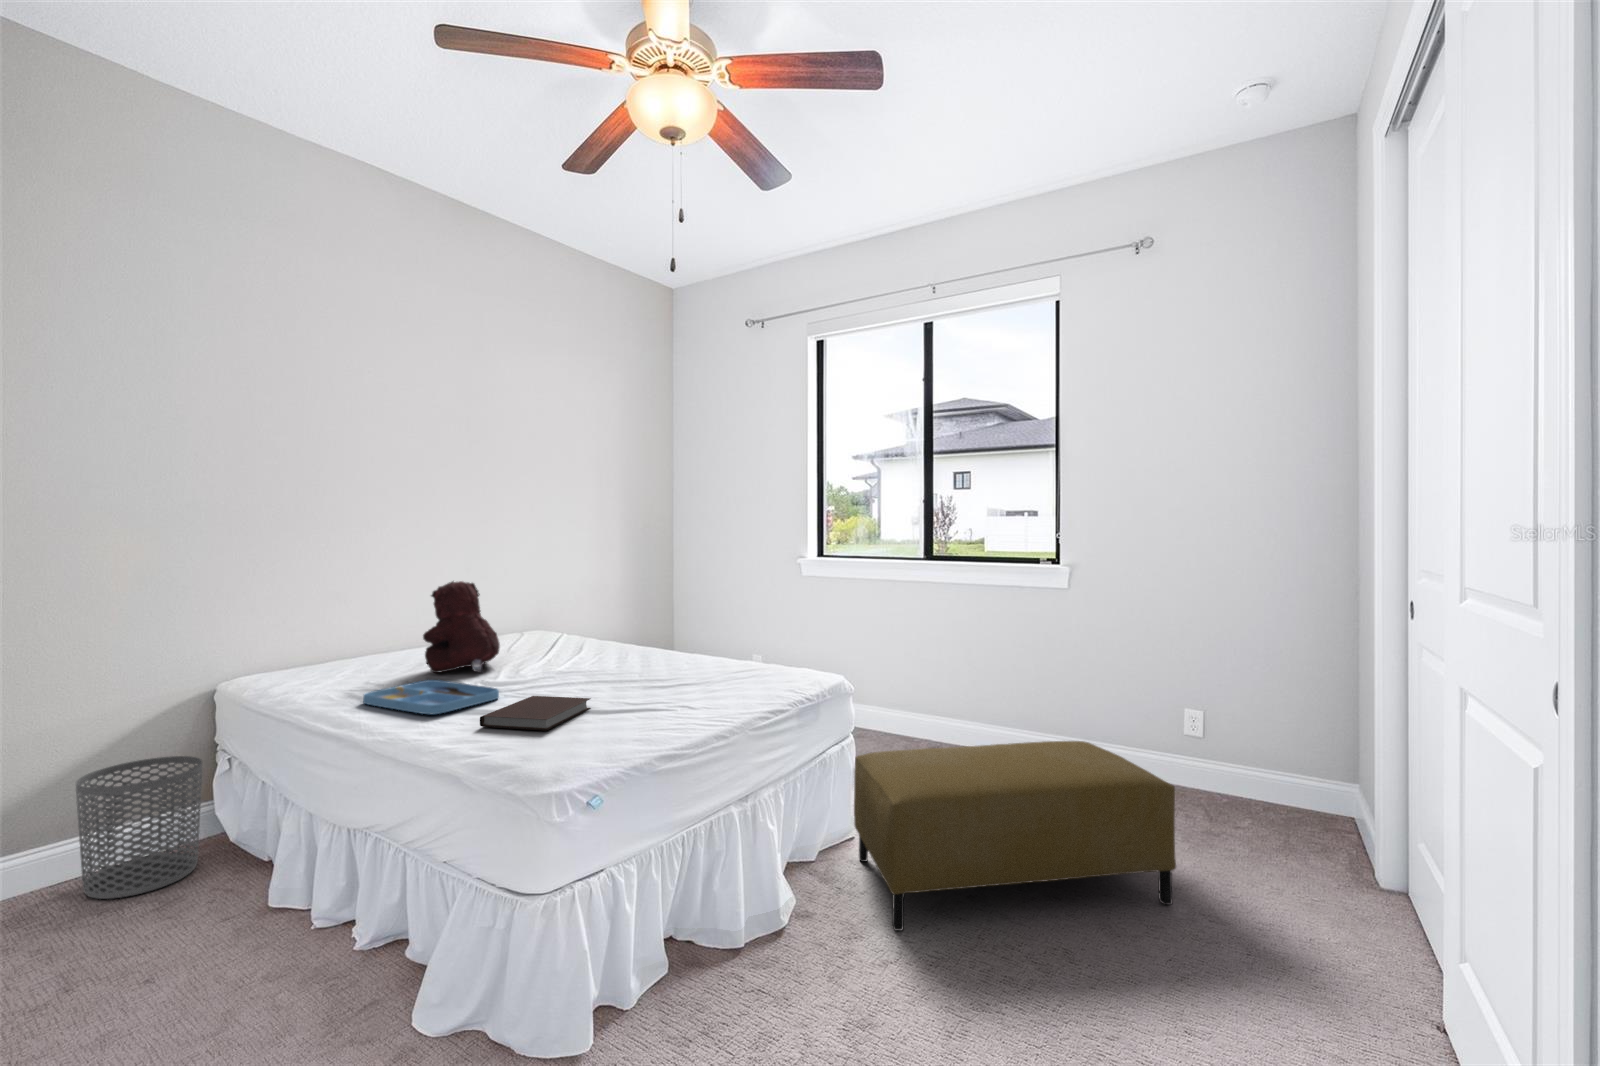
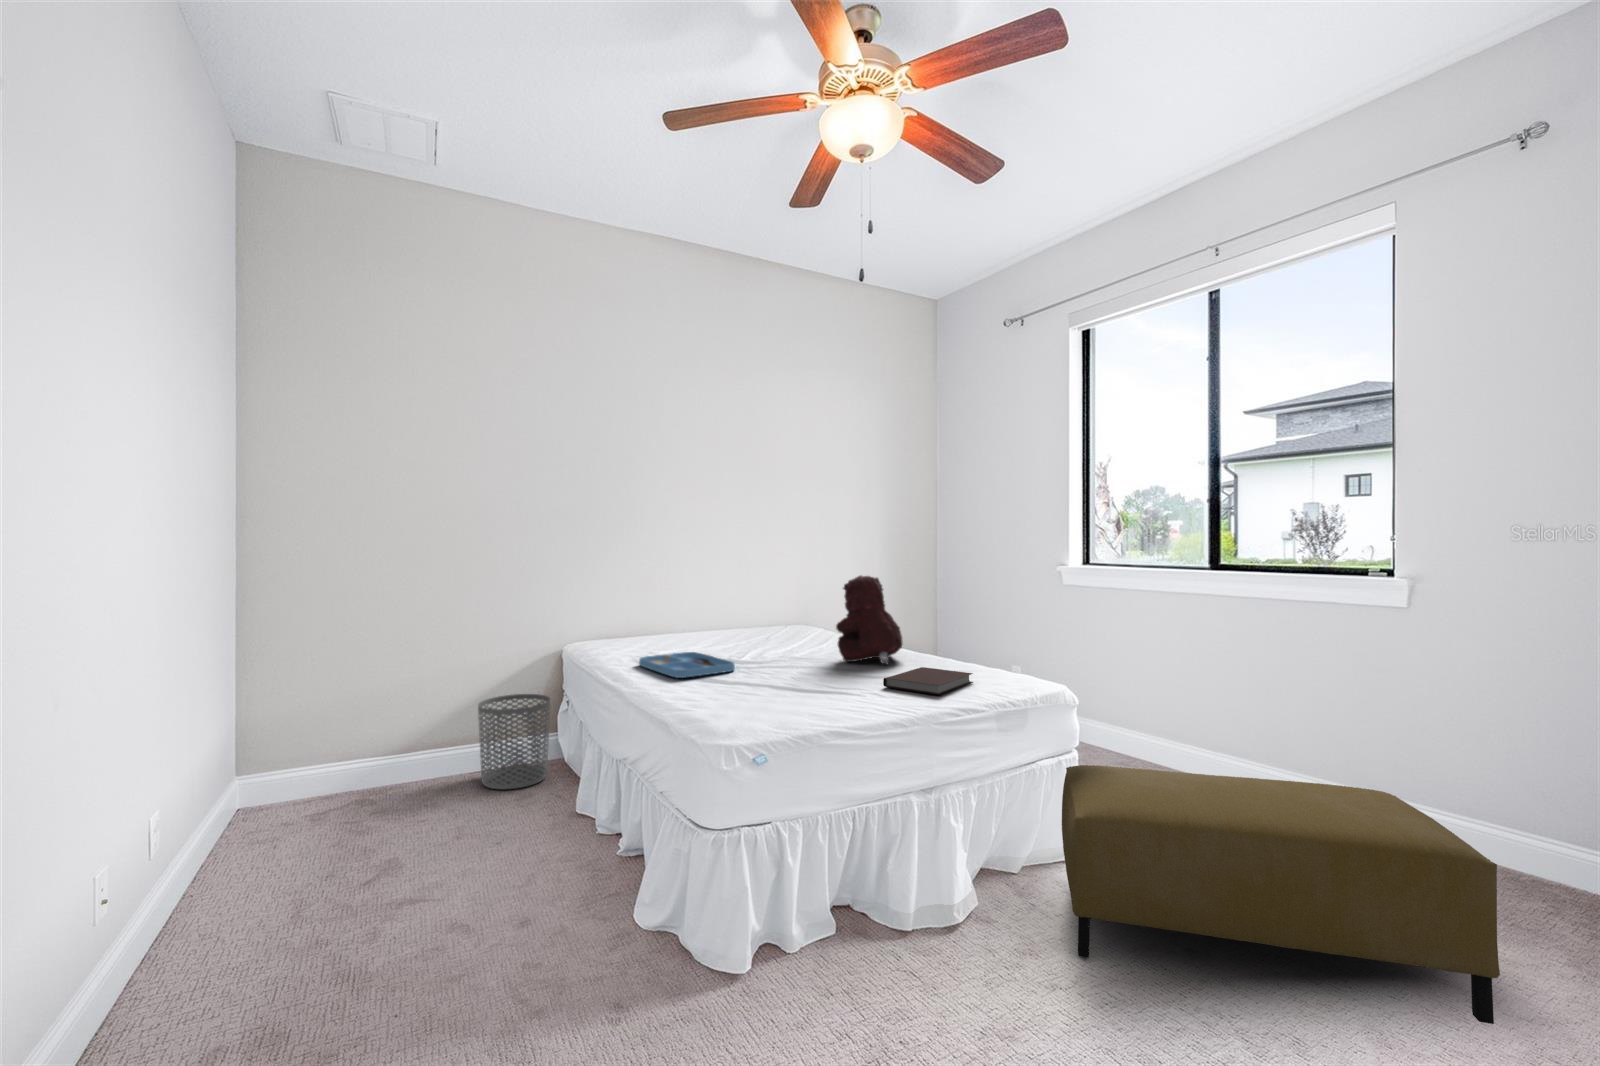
teddy bear: present [423,581,500,673] -> present [836,576,903,665]
notebook: present [480,696,591,731] -> present [883,667,973,695]

